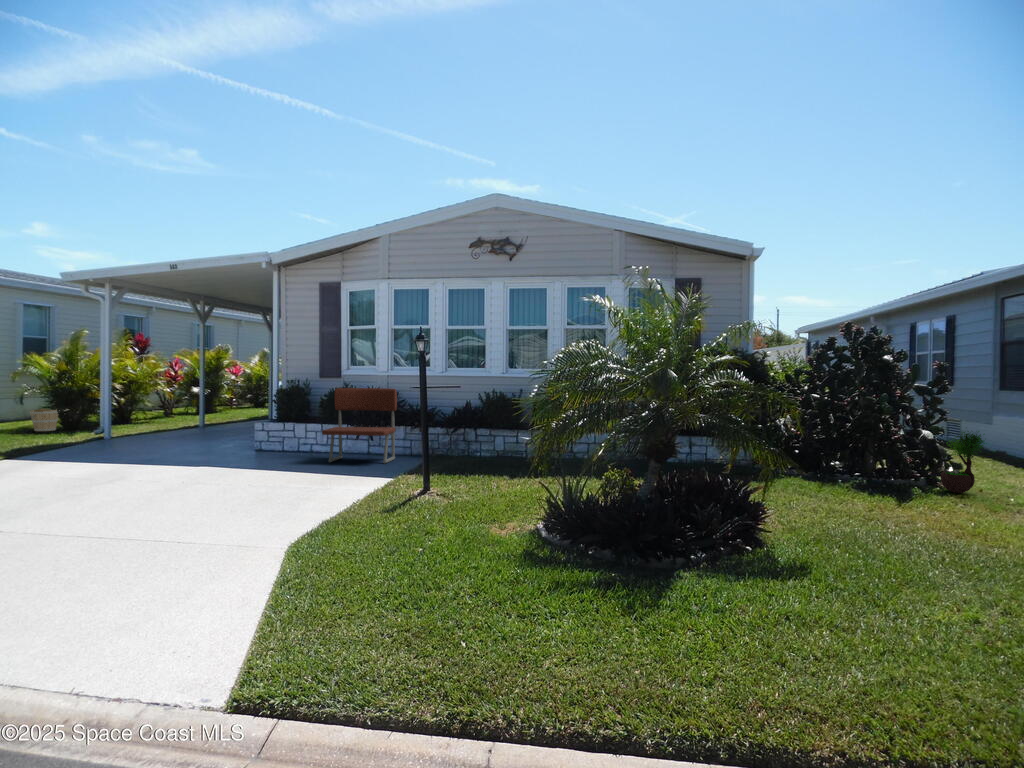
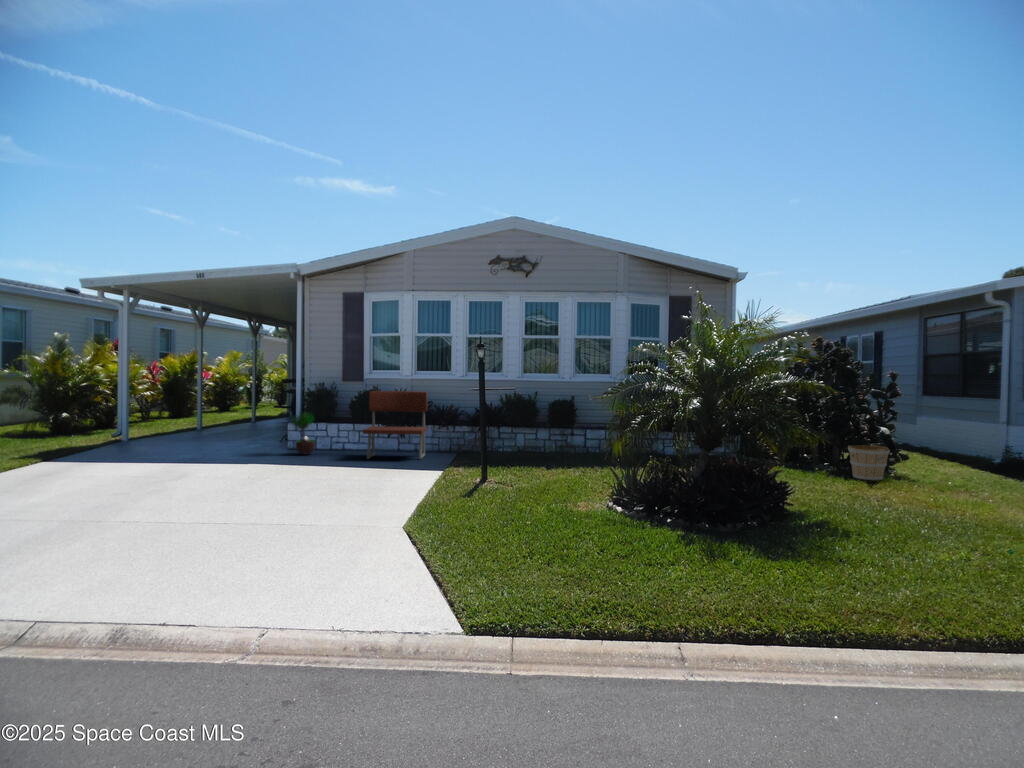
wooden bucket: present [30,409,58,431] -> present [848,445,890,480]
potted tree: present [940,431,985,493] -> present [291,414,316,455]

